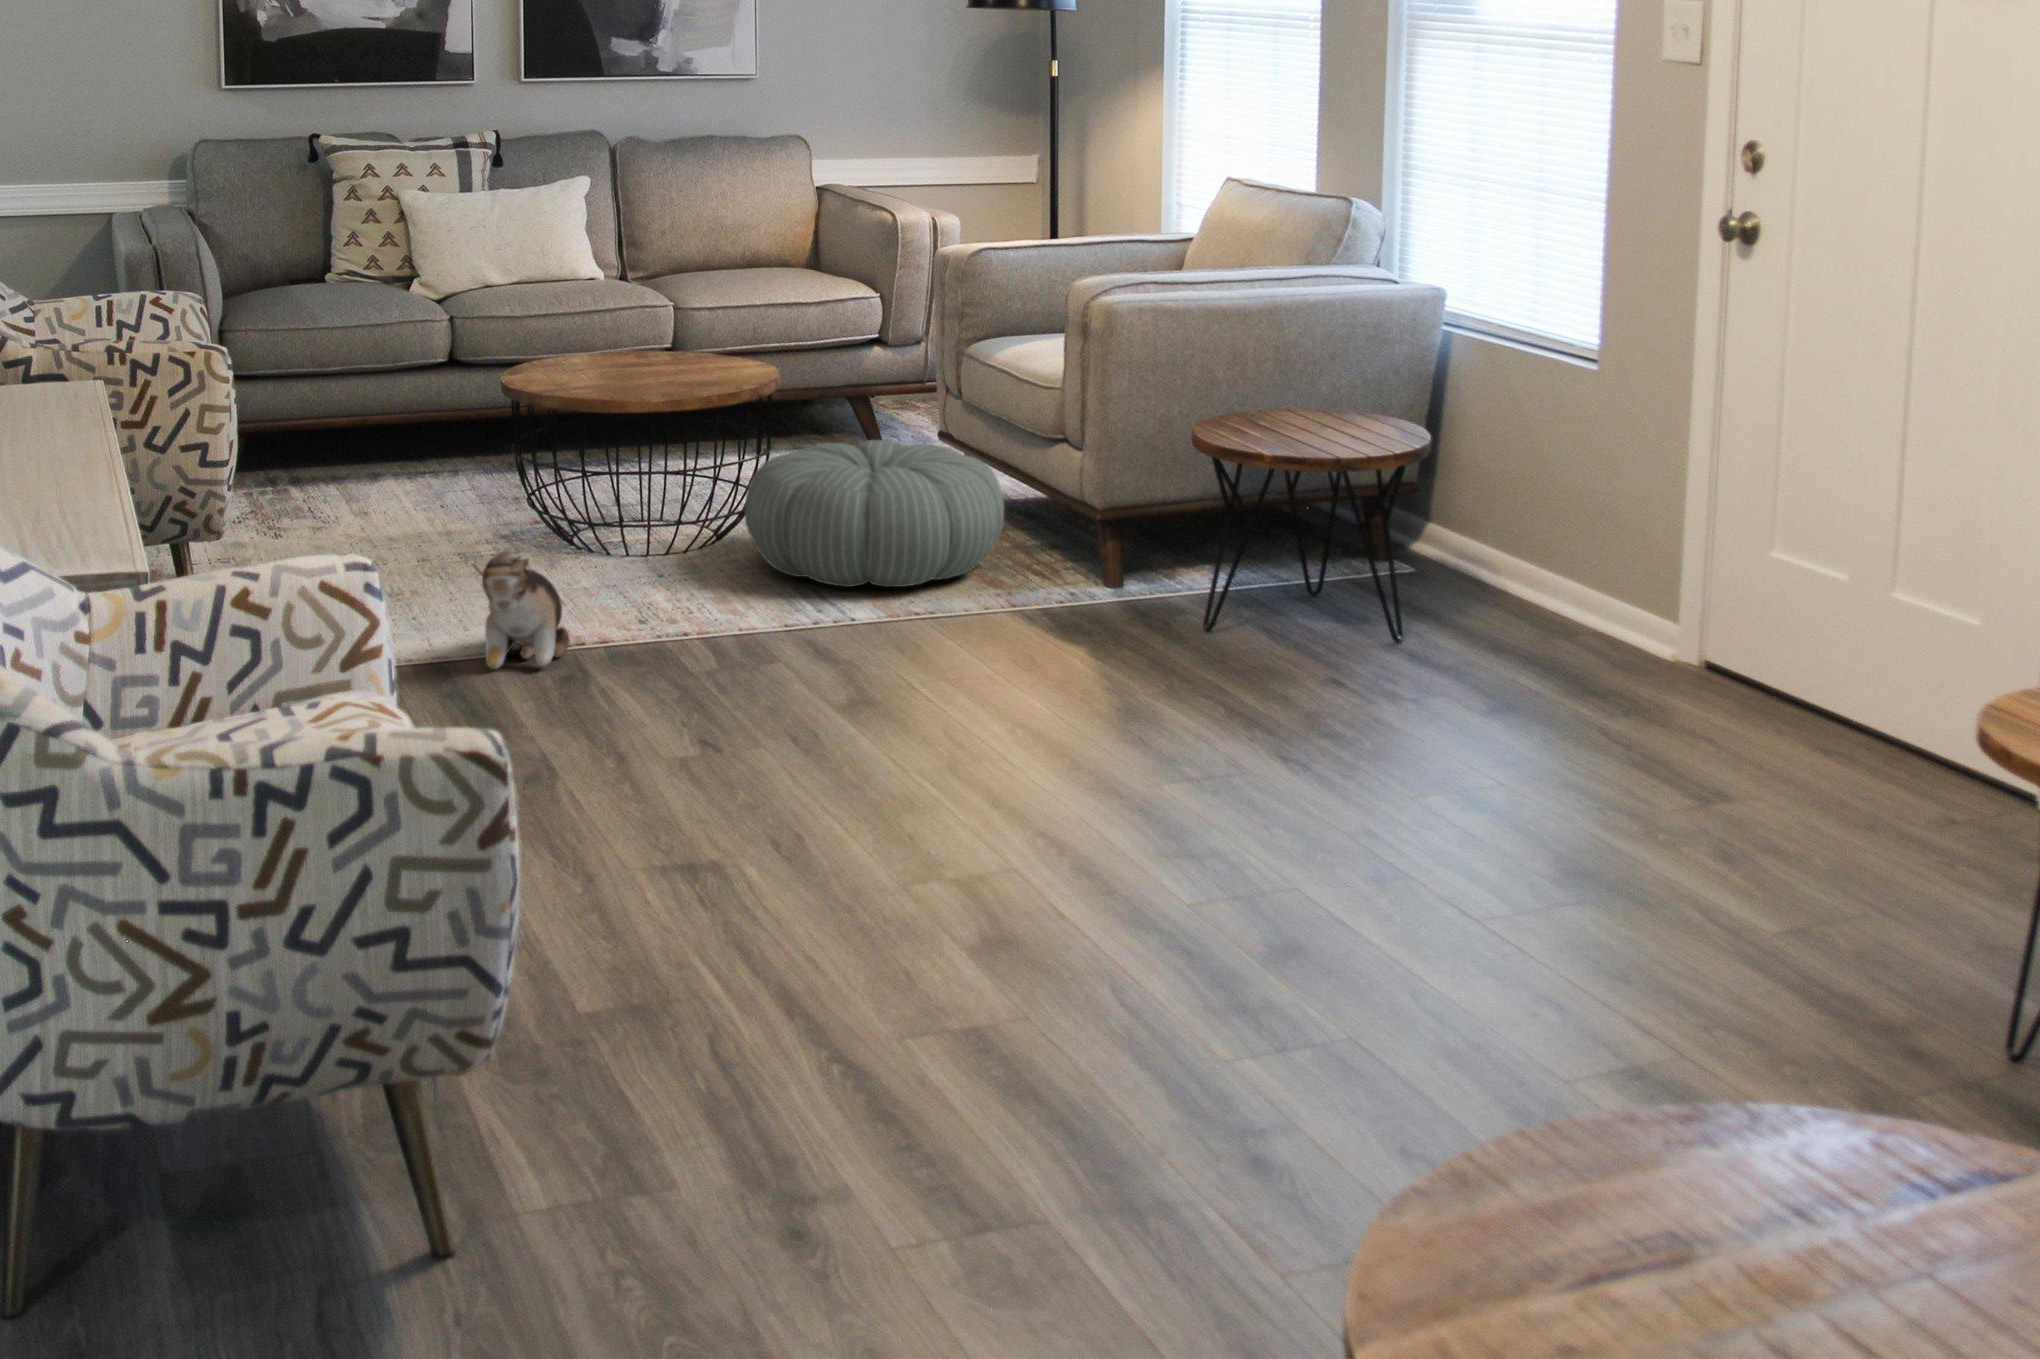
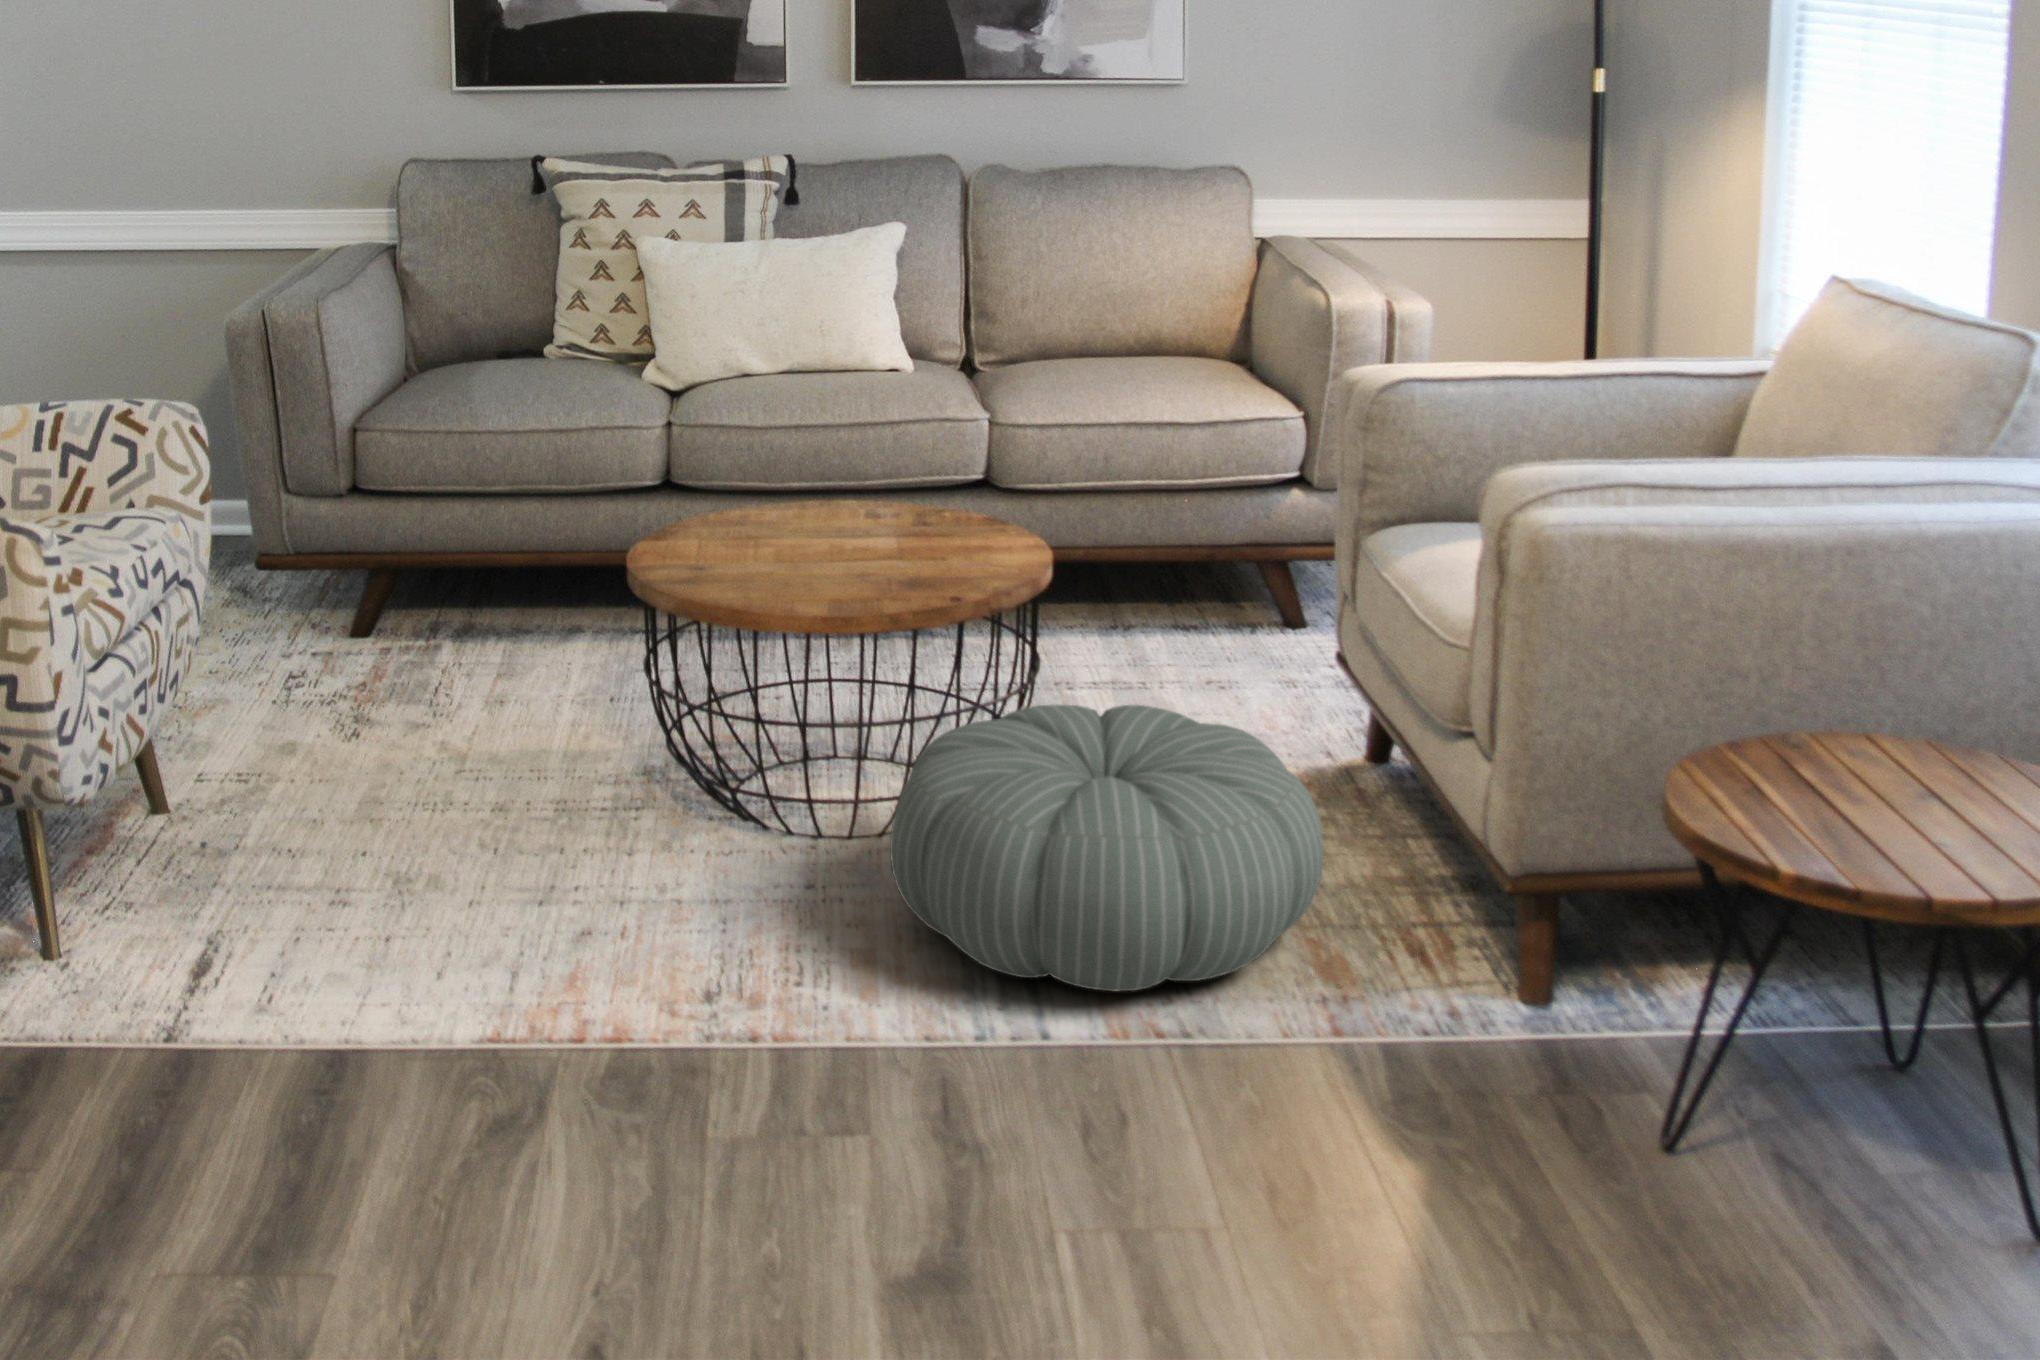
plush toy: present [473,551,570,669] -> none [268,920,514,1109]

